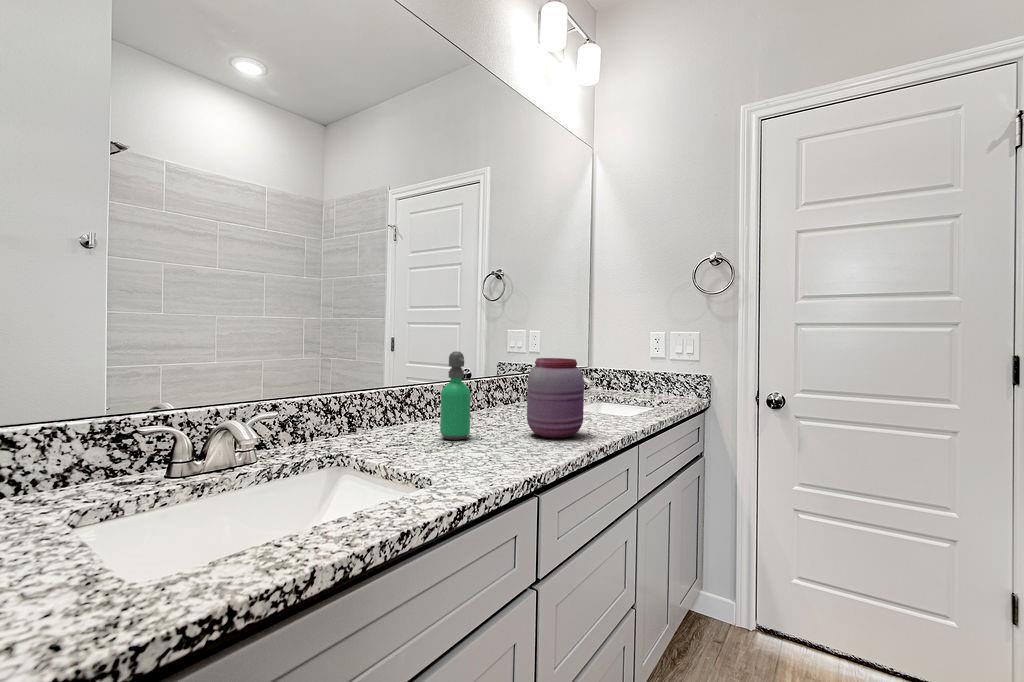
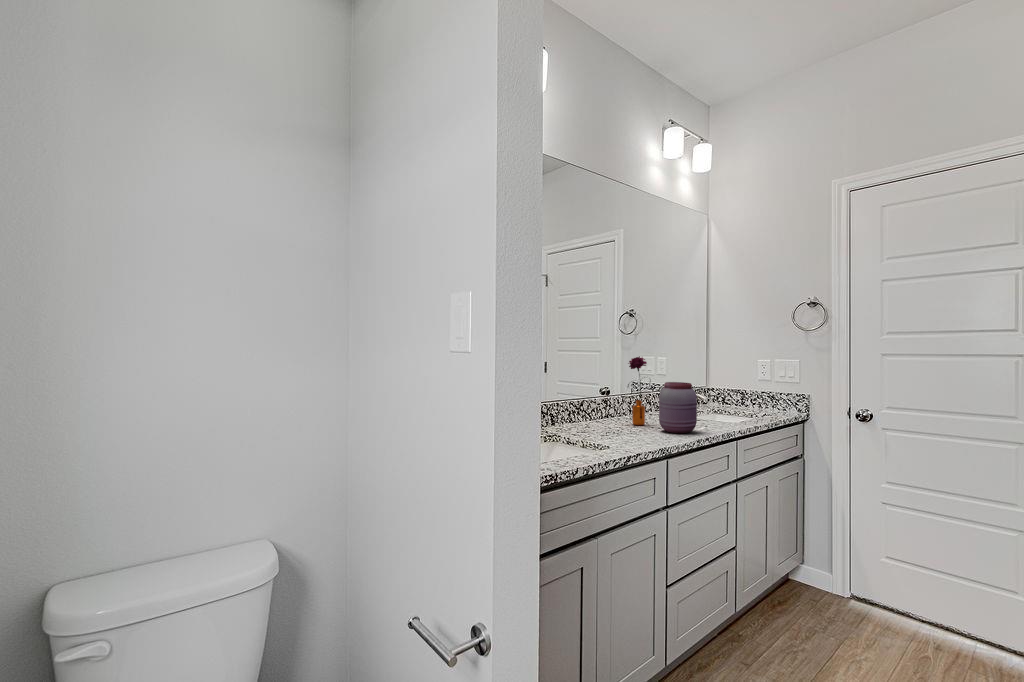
flower: none [482,320,516,425] -> present [628,356,651,425]
soap dispenser: present [440,351,471,440] -> none [604,378,623,432]

